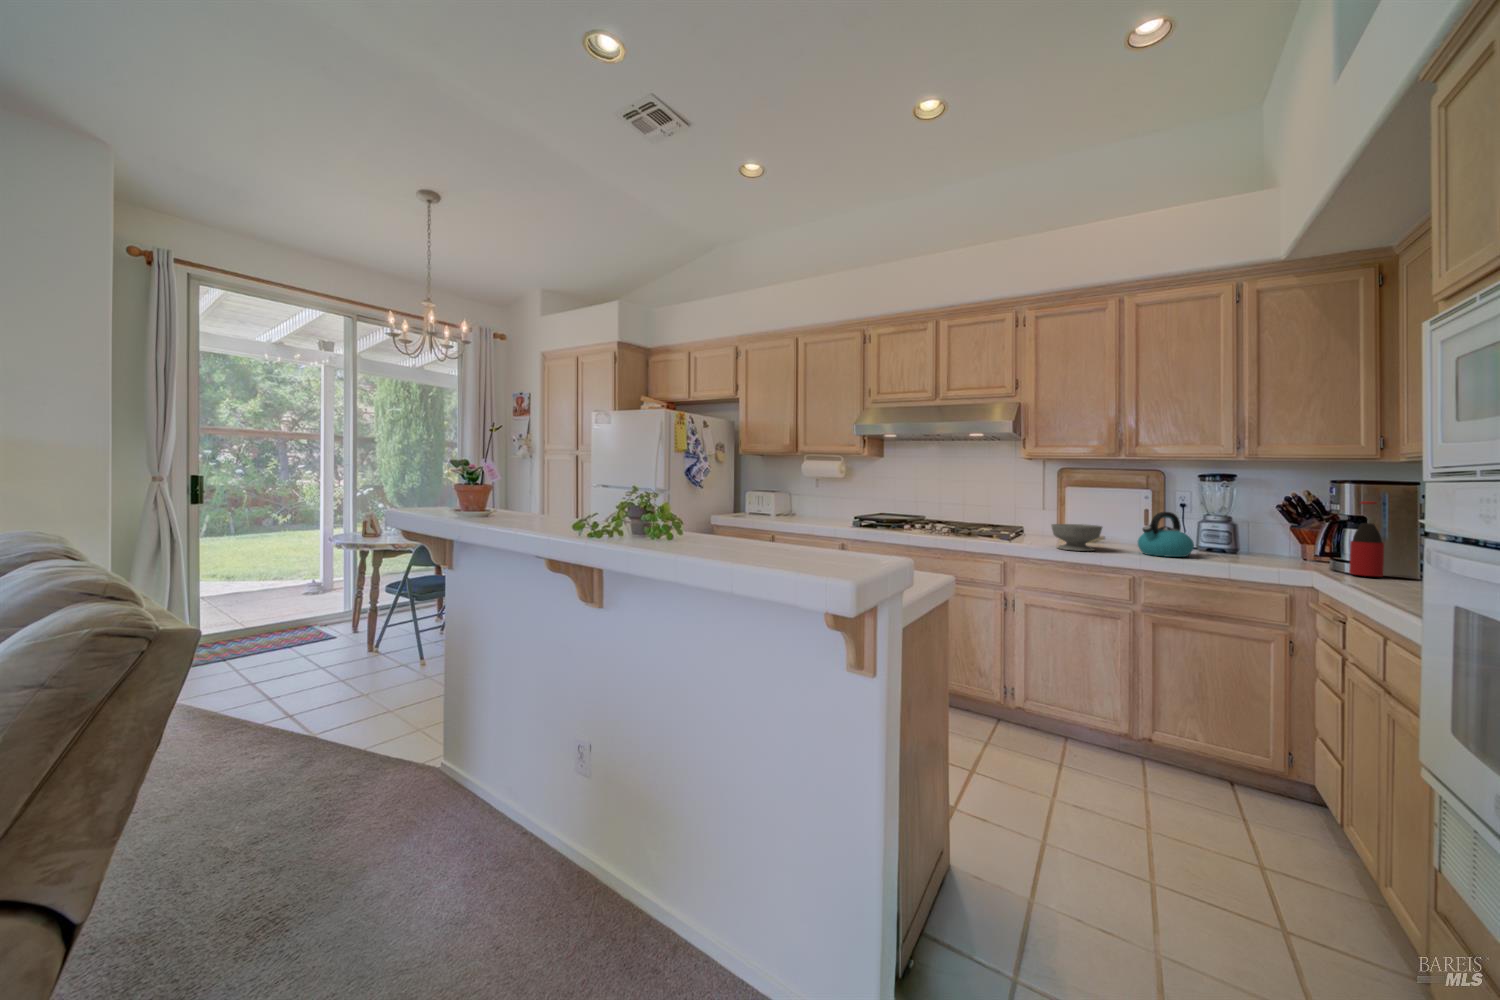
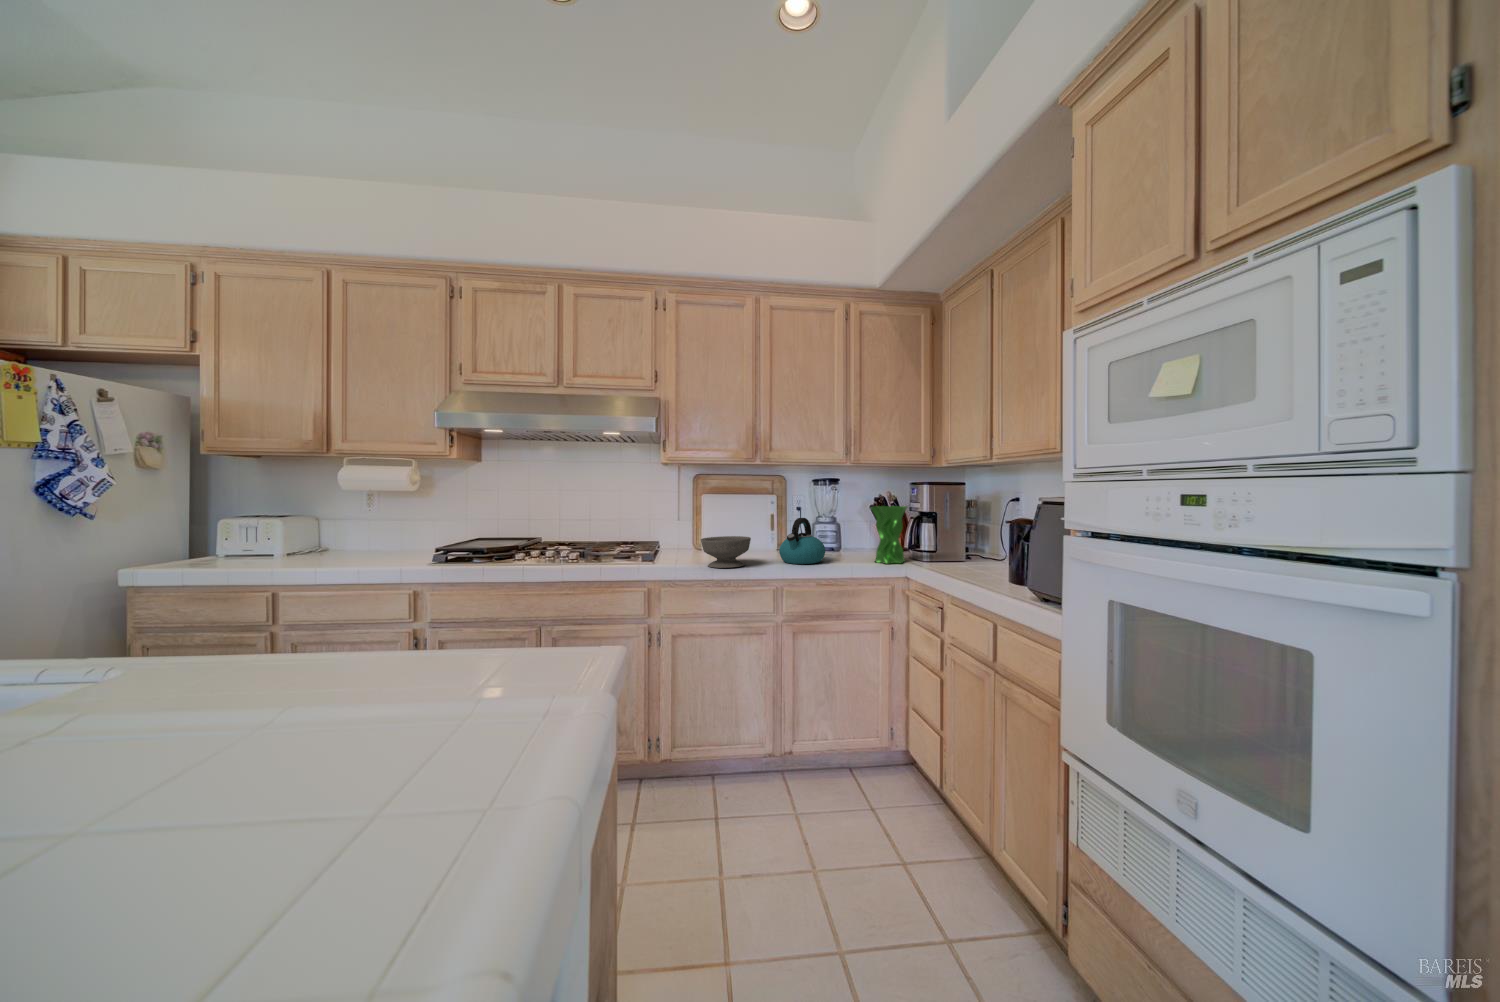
bottle: present [1349,502,1384,576] -> none [935,501,956,566]
vase: none [1257,505,1316,568] -> present [871,506,908,564]

